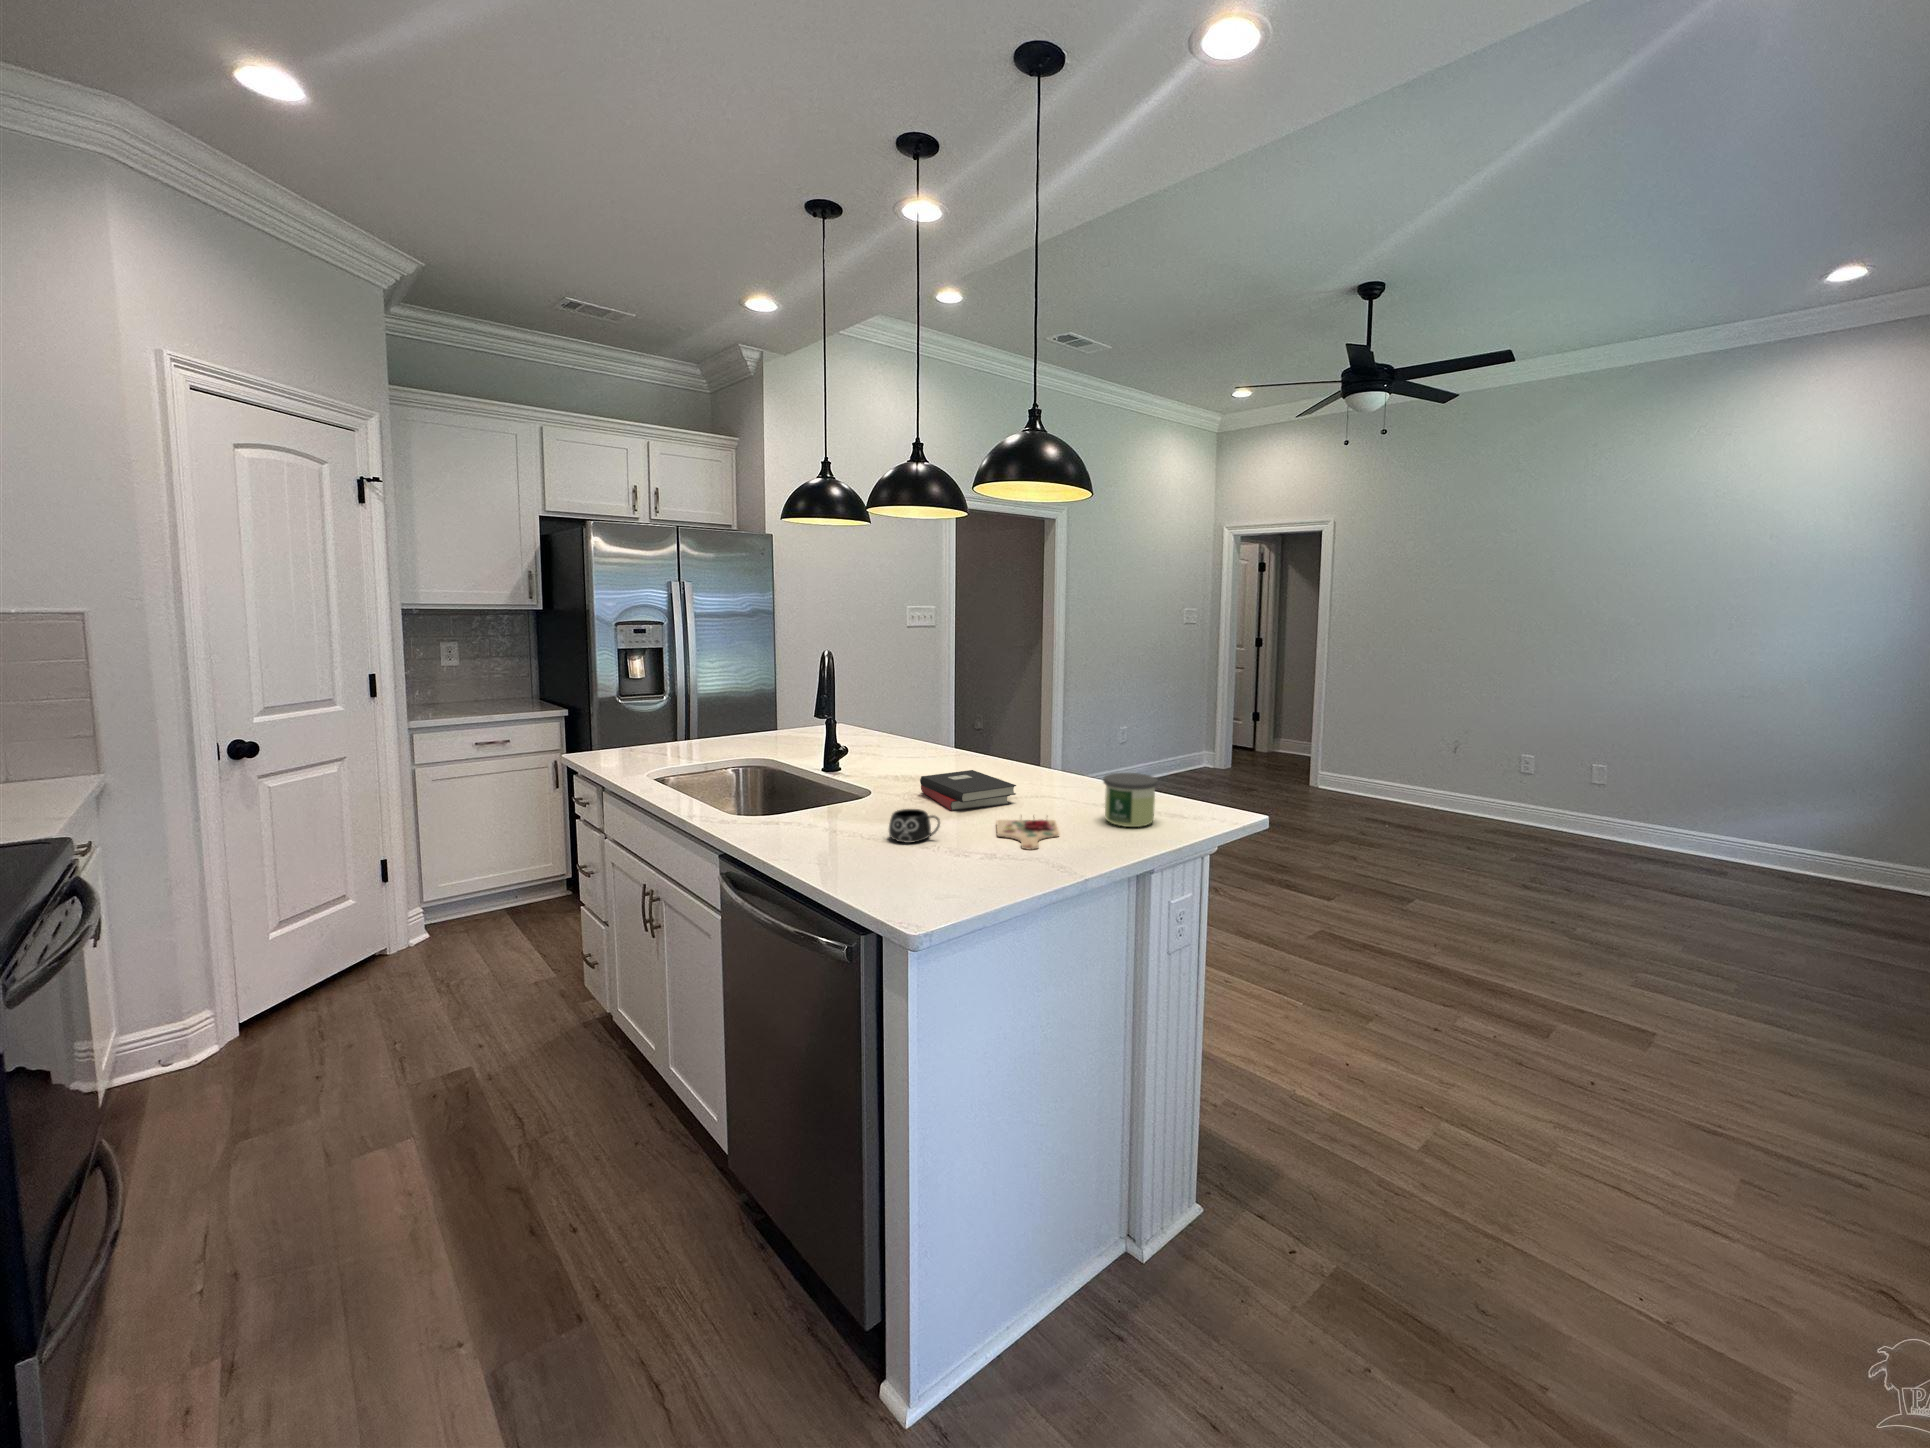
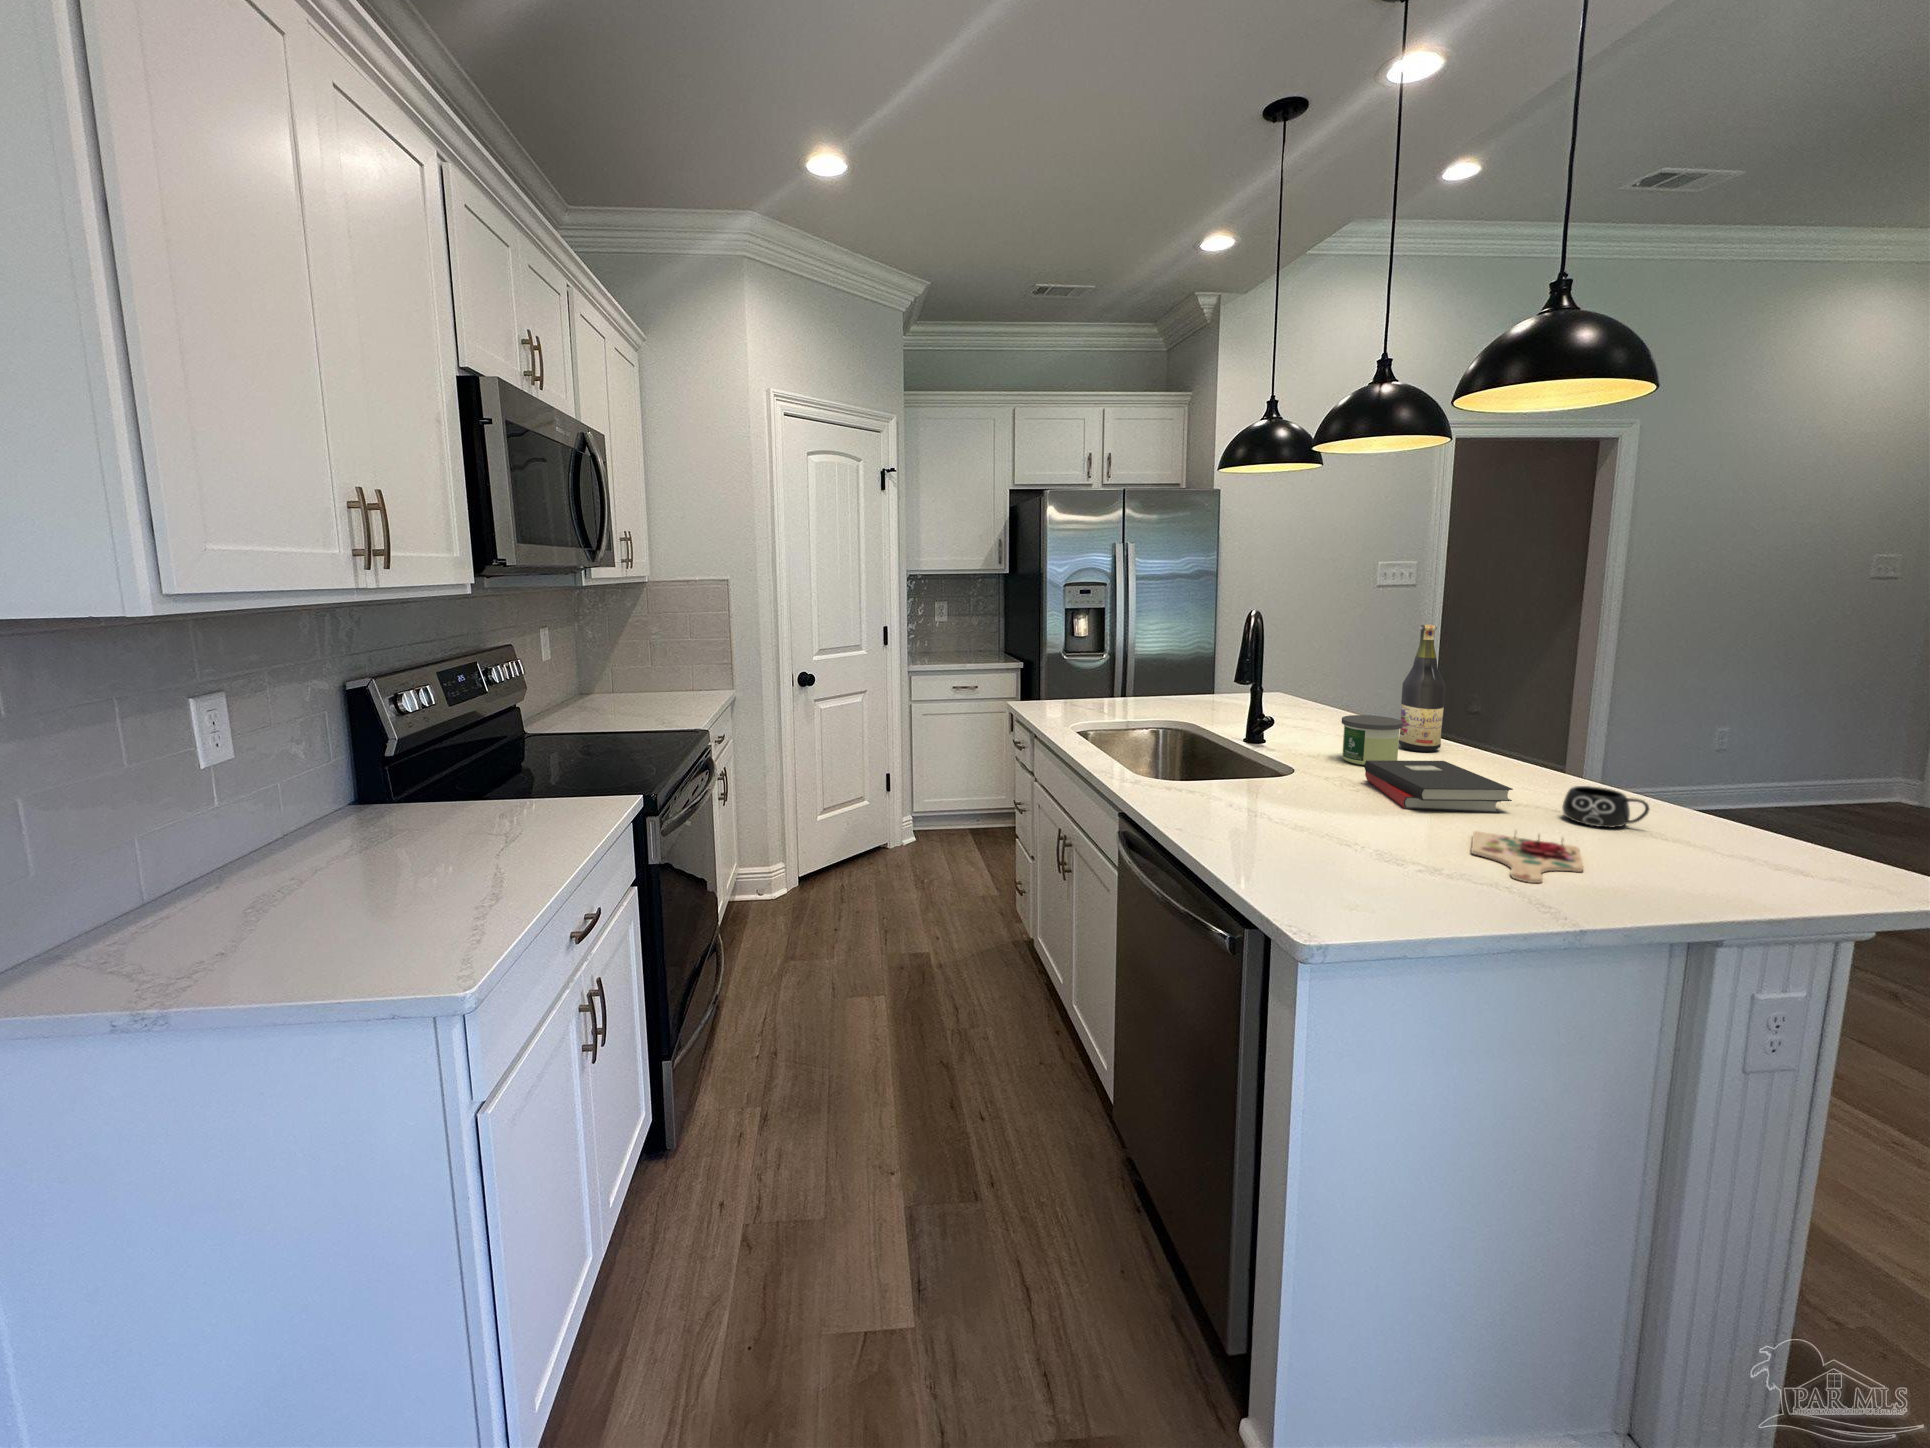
wine bottle: none [939,663,968,764] -> present [1399,625,1445,752]
candle: present [1103,773,1158,827] -> present [1342,715,1403,765]
mug: present [889,809,940,843] -> present [1562,786,1649,828]

